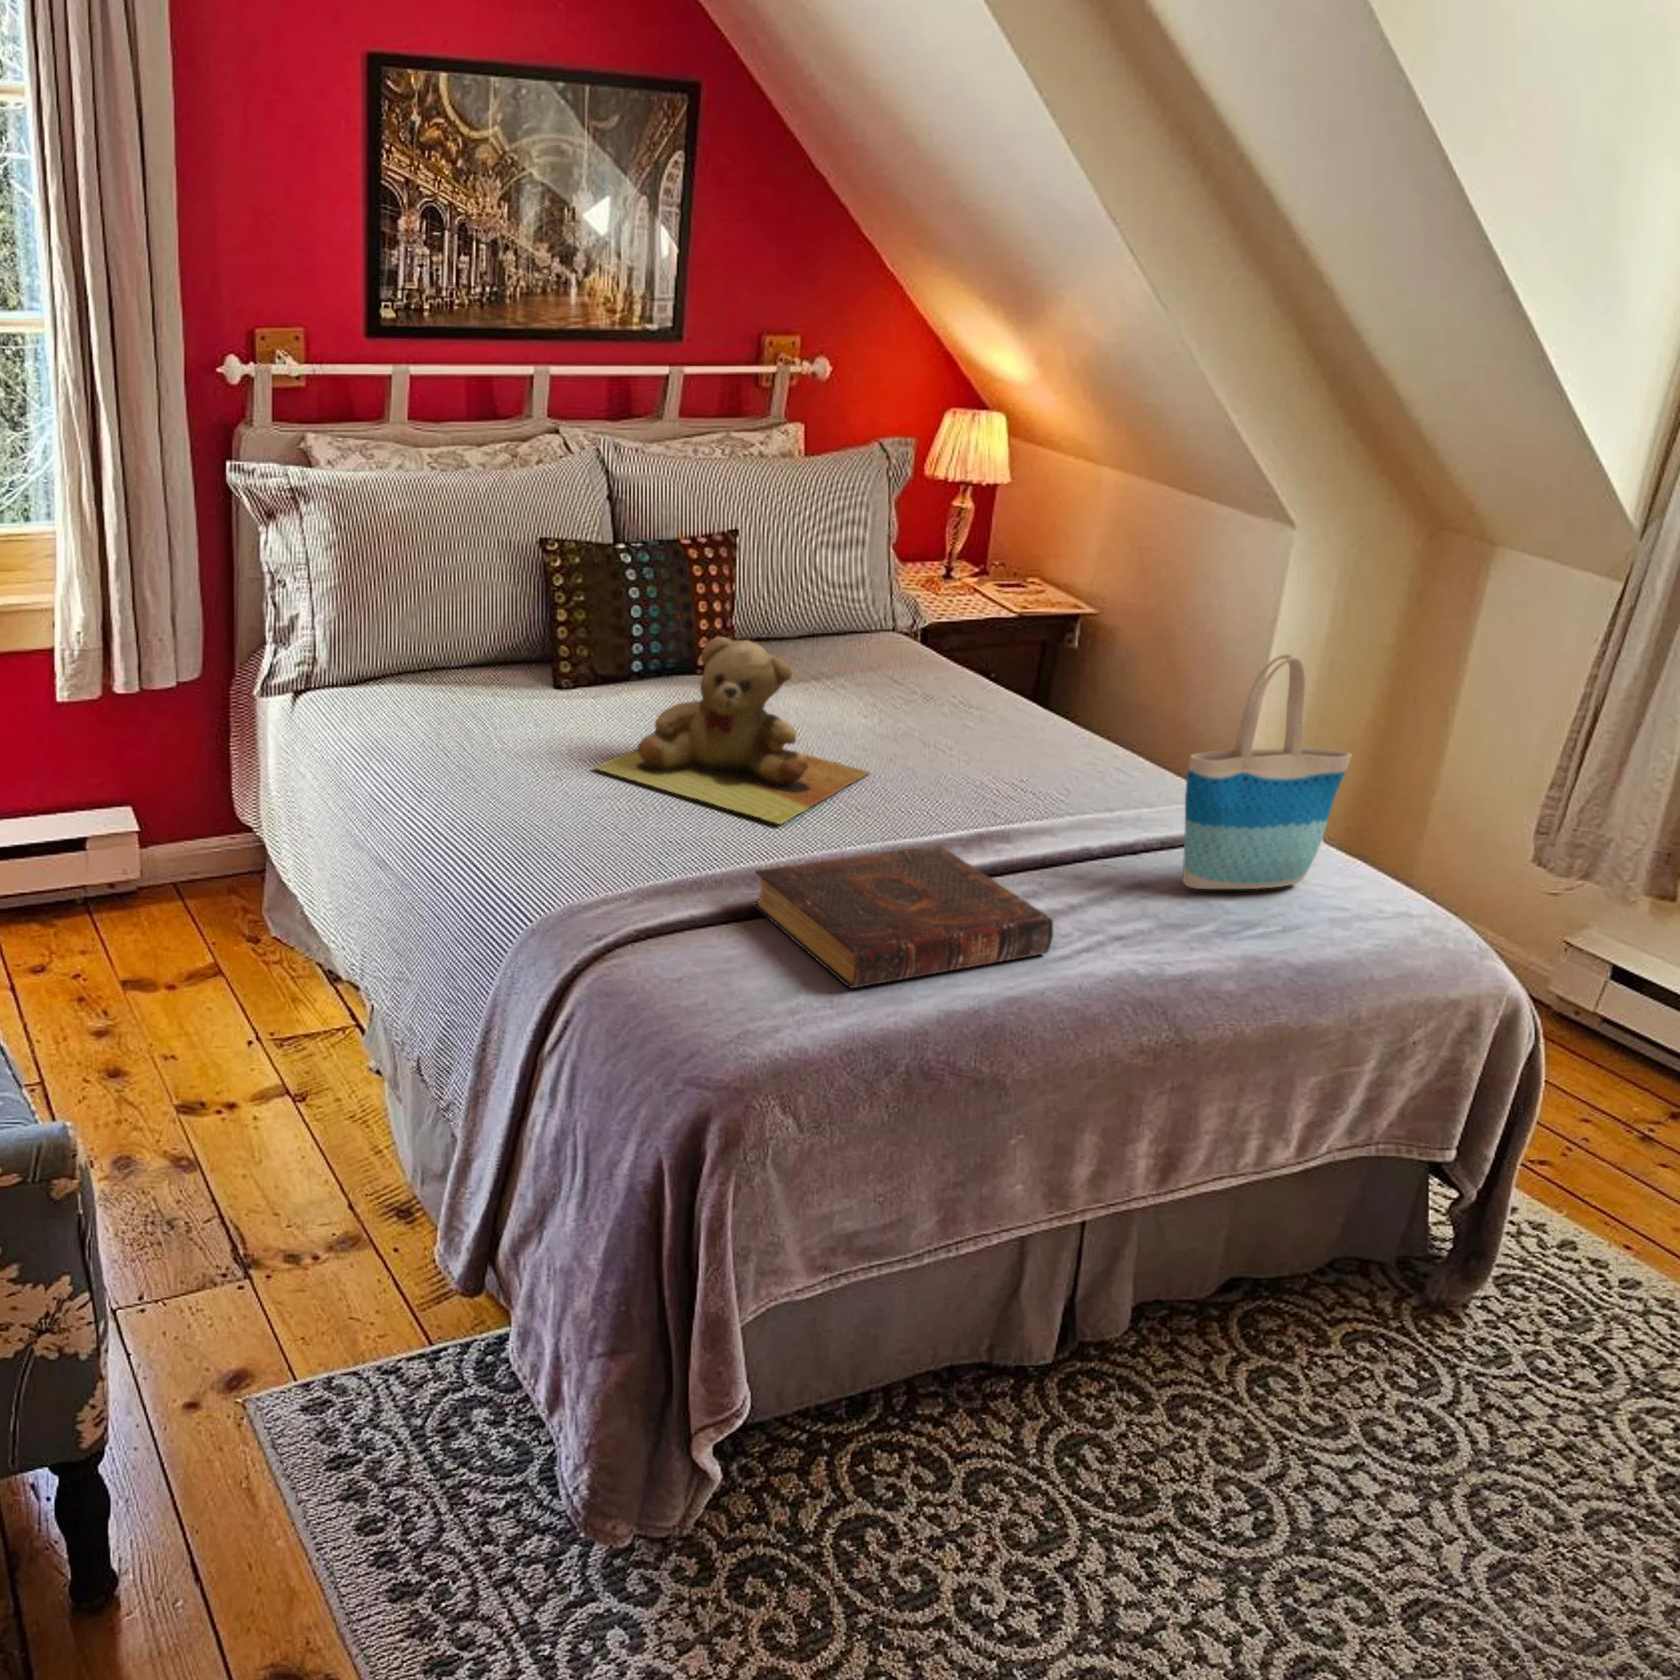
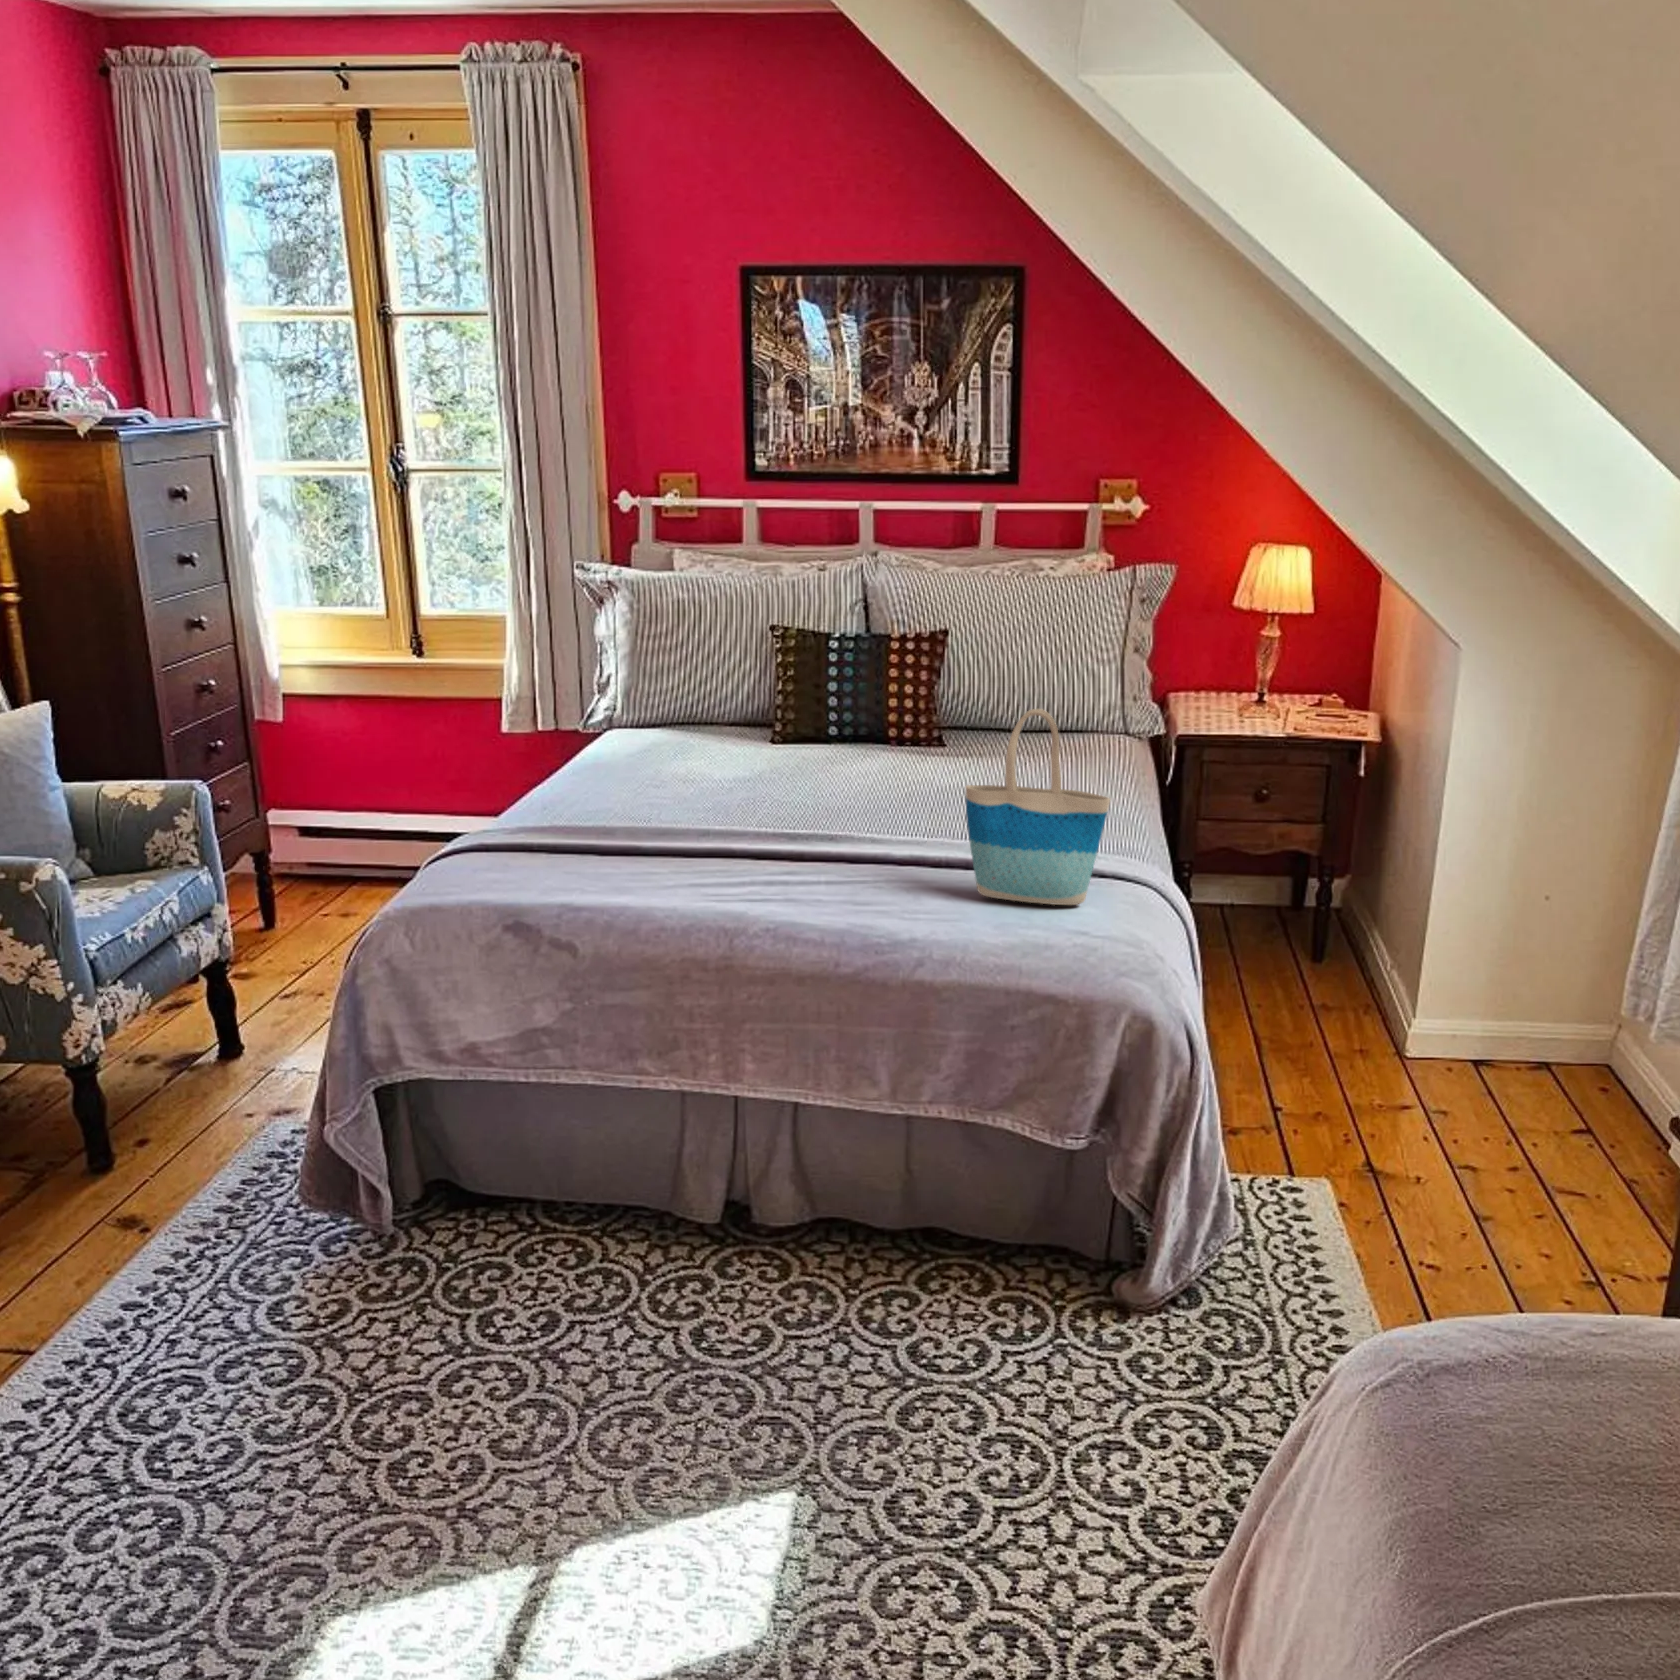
teddy bear: present [595,637,869,824] -> none [694,693,889,826]
book: present [753,845,1054,988] -> none [623,837,809,912]

